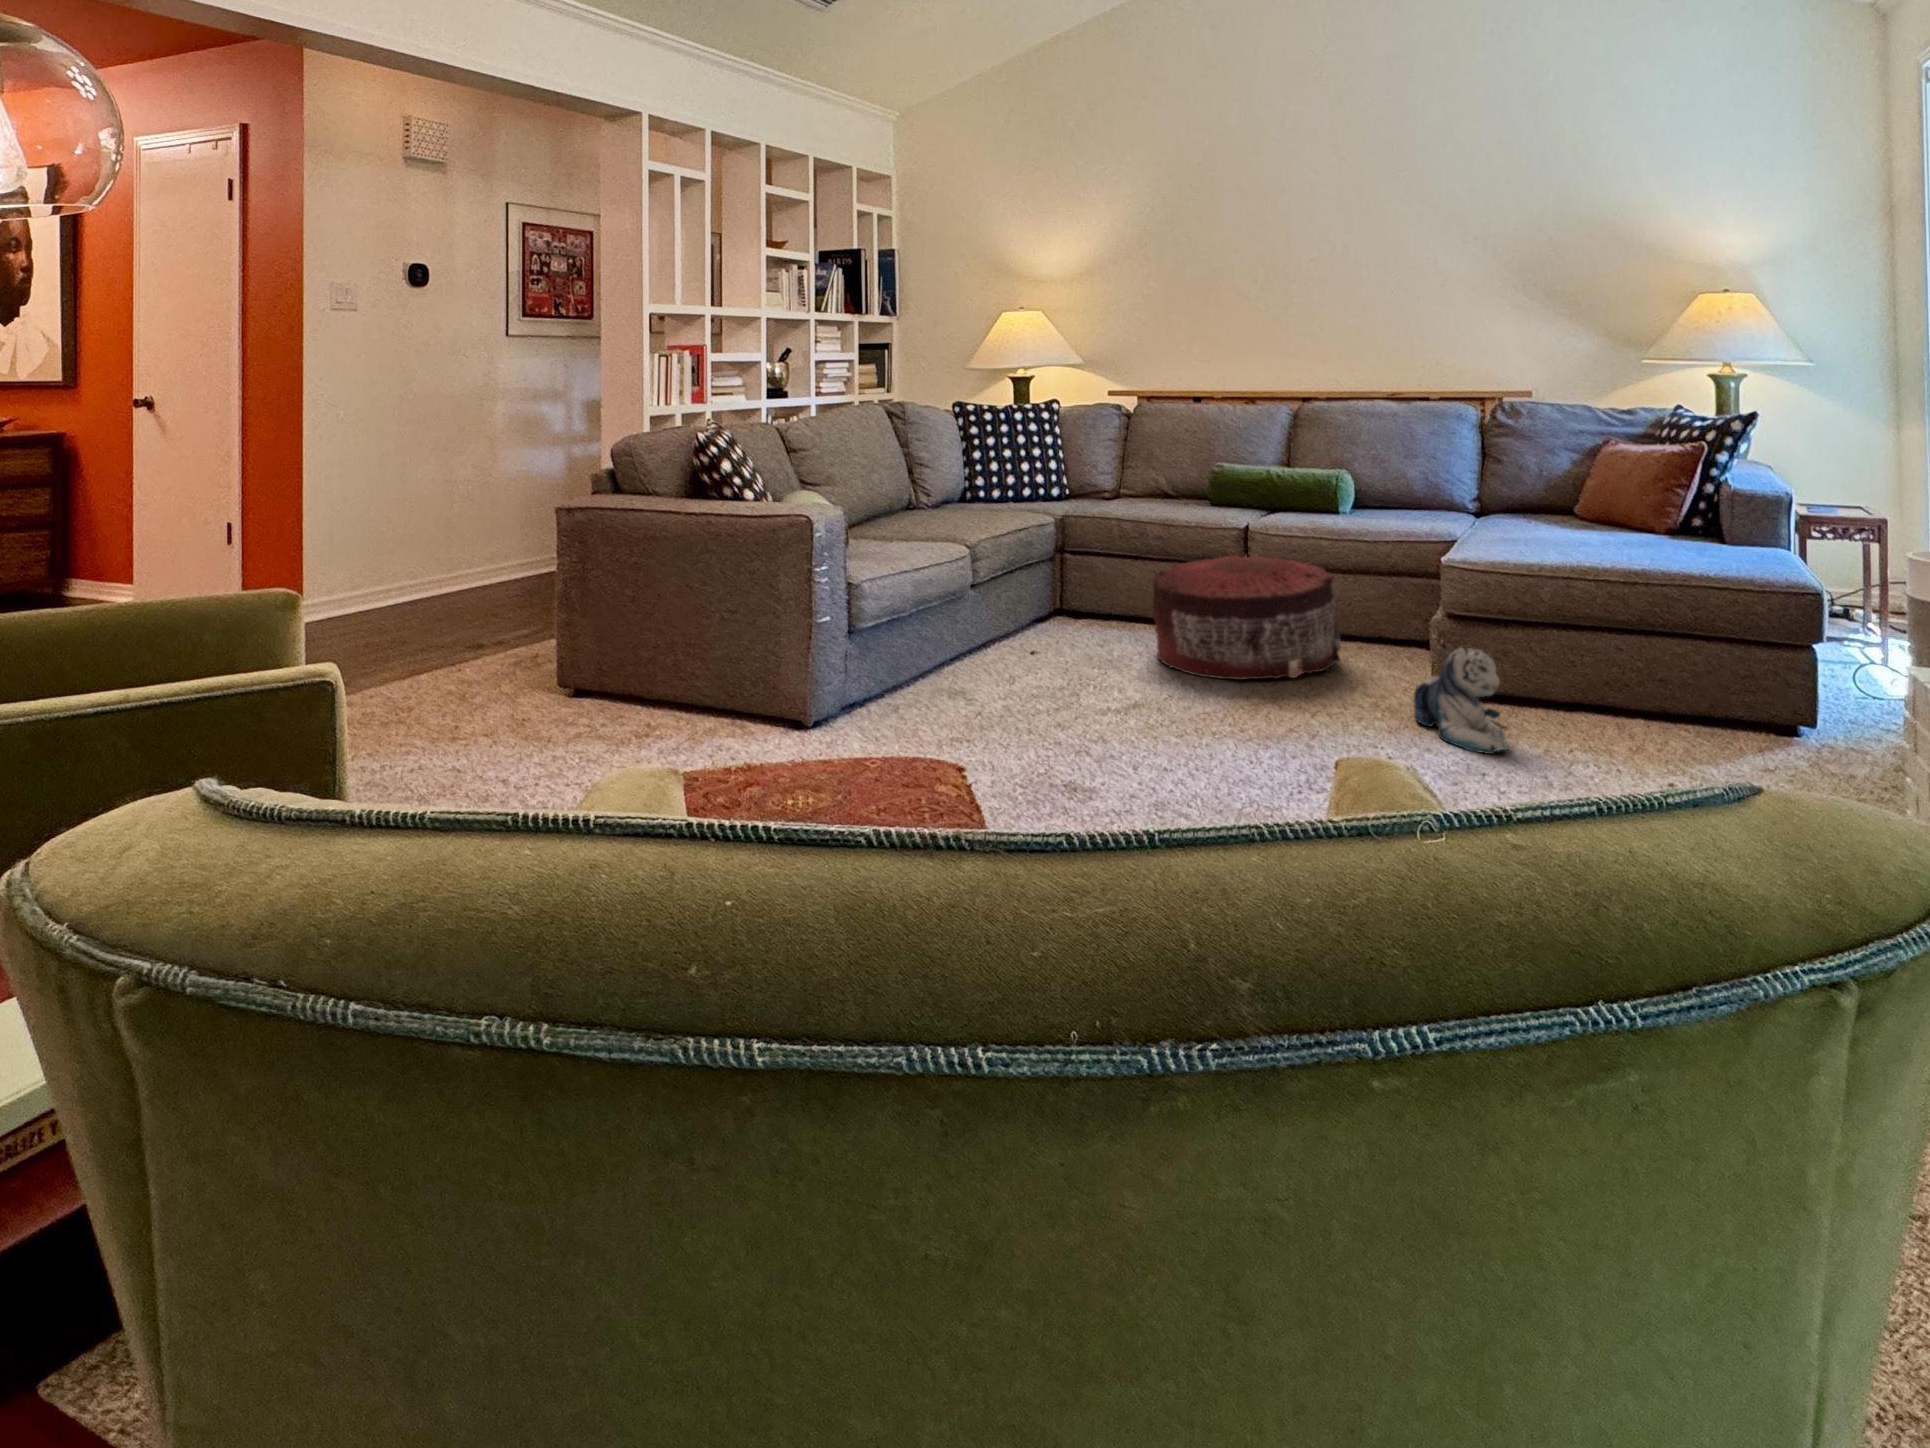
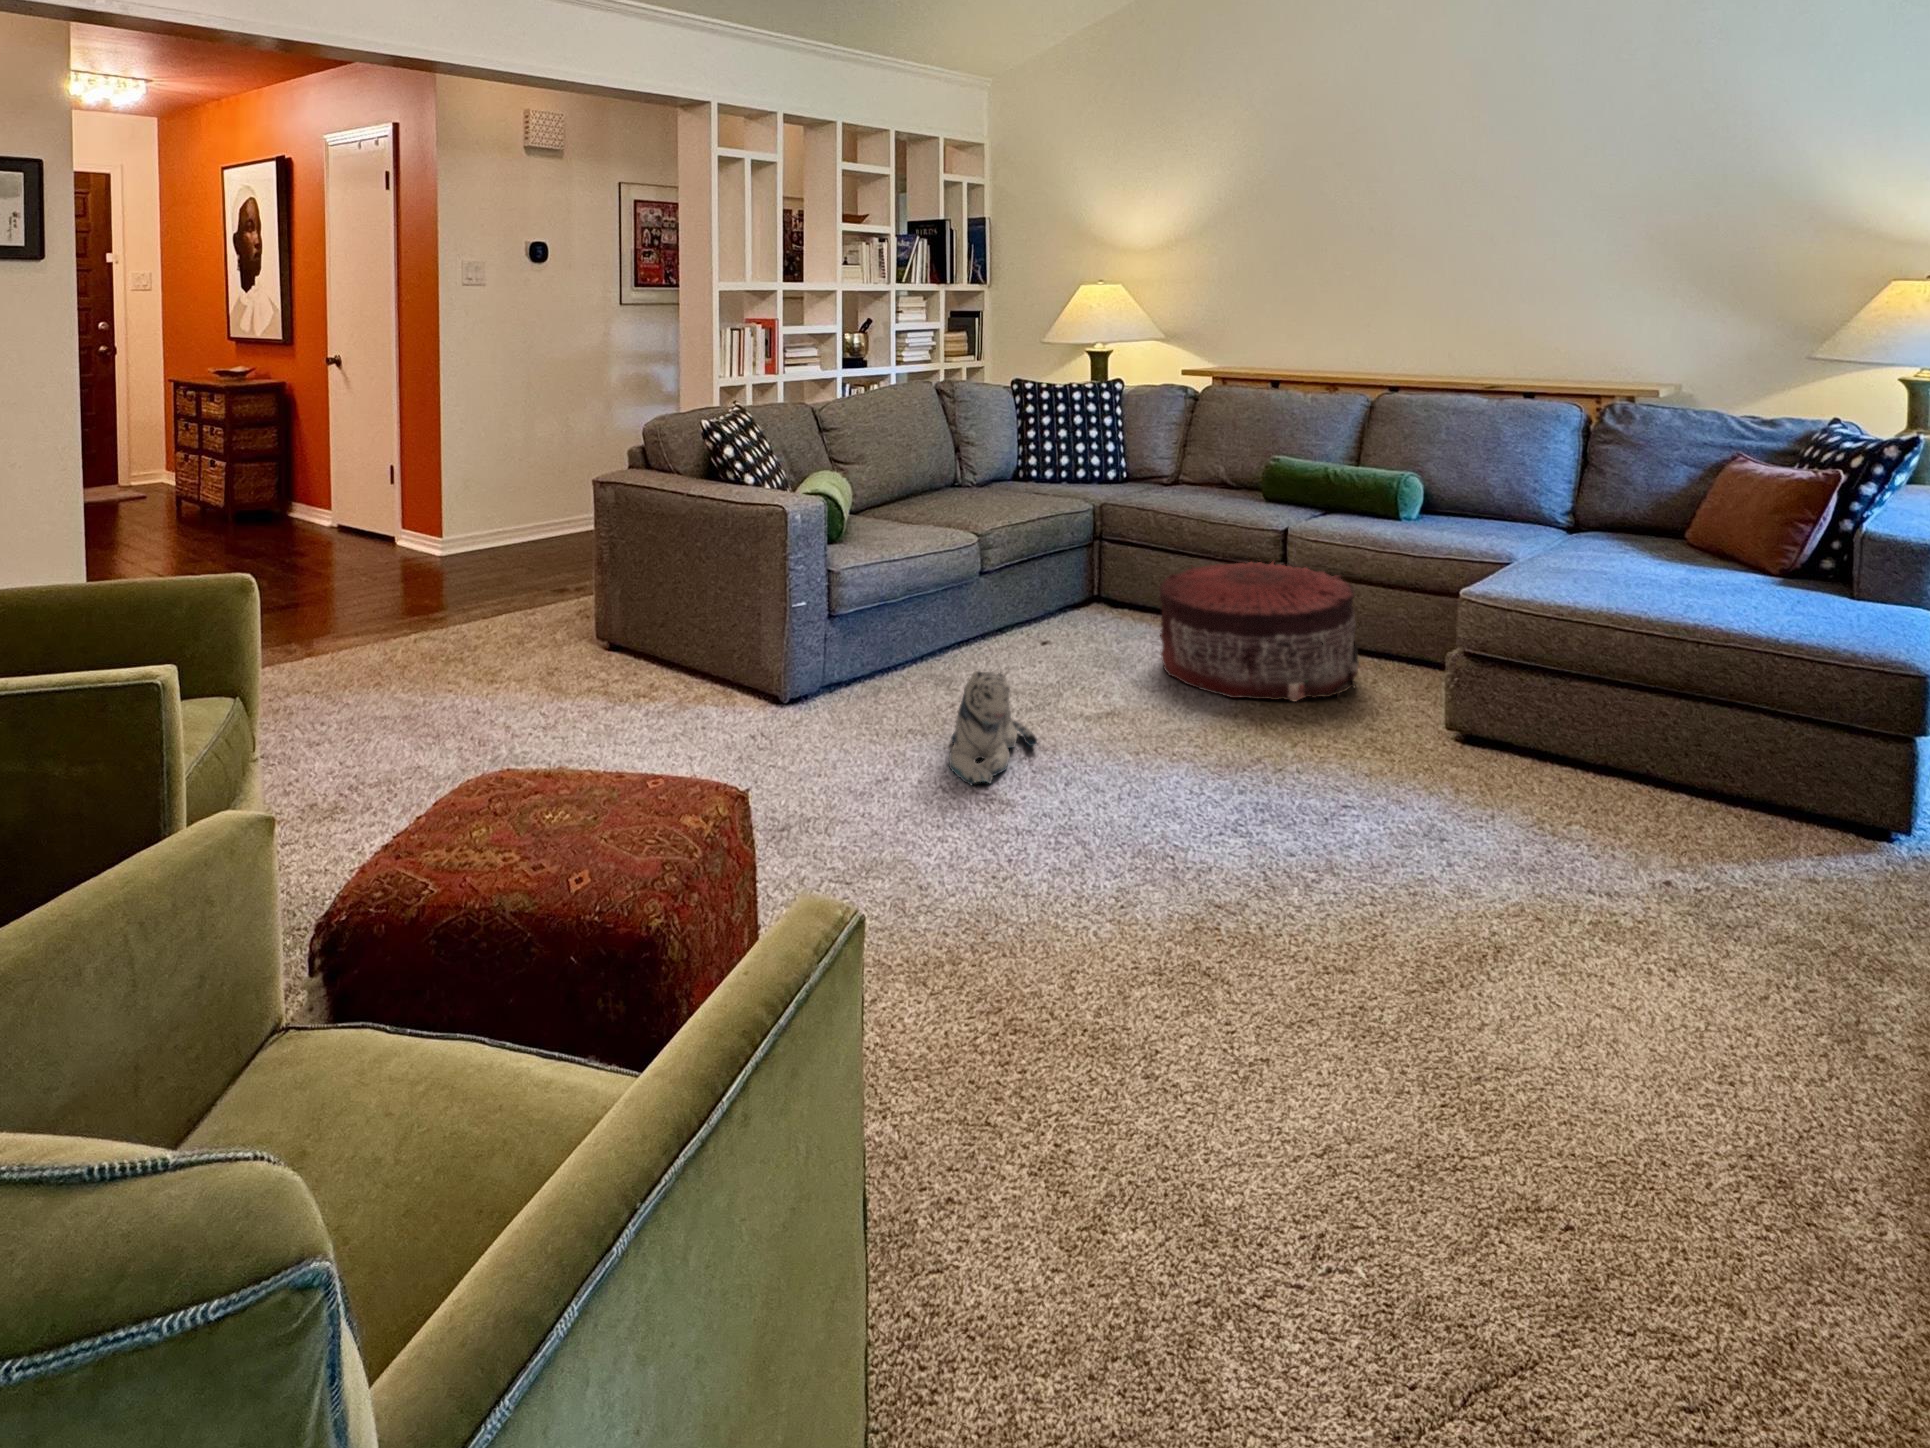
plush toy: present [1414,648,1508,754] -> present [949,671,1037,785]

